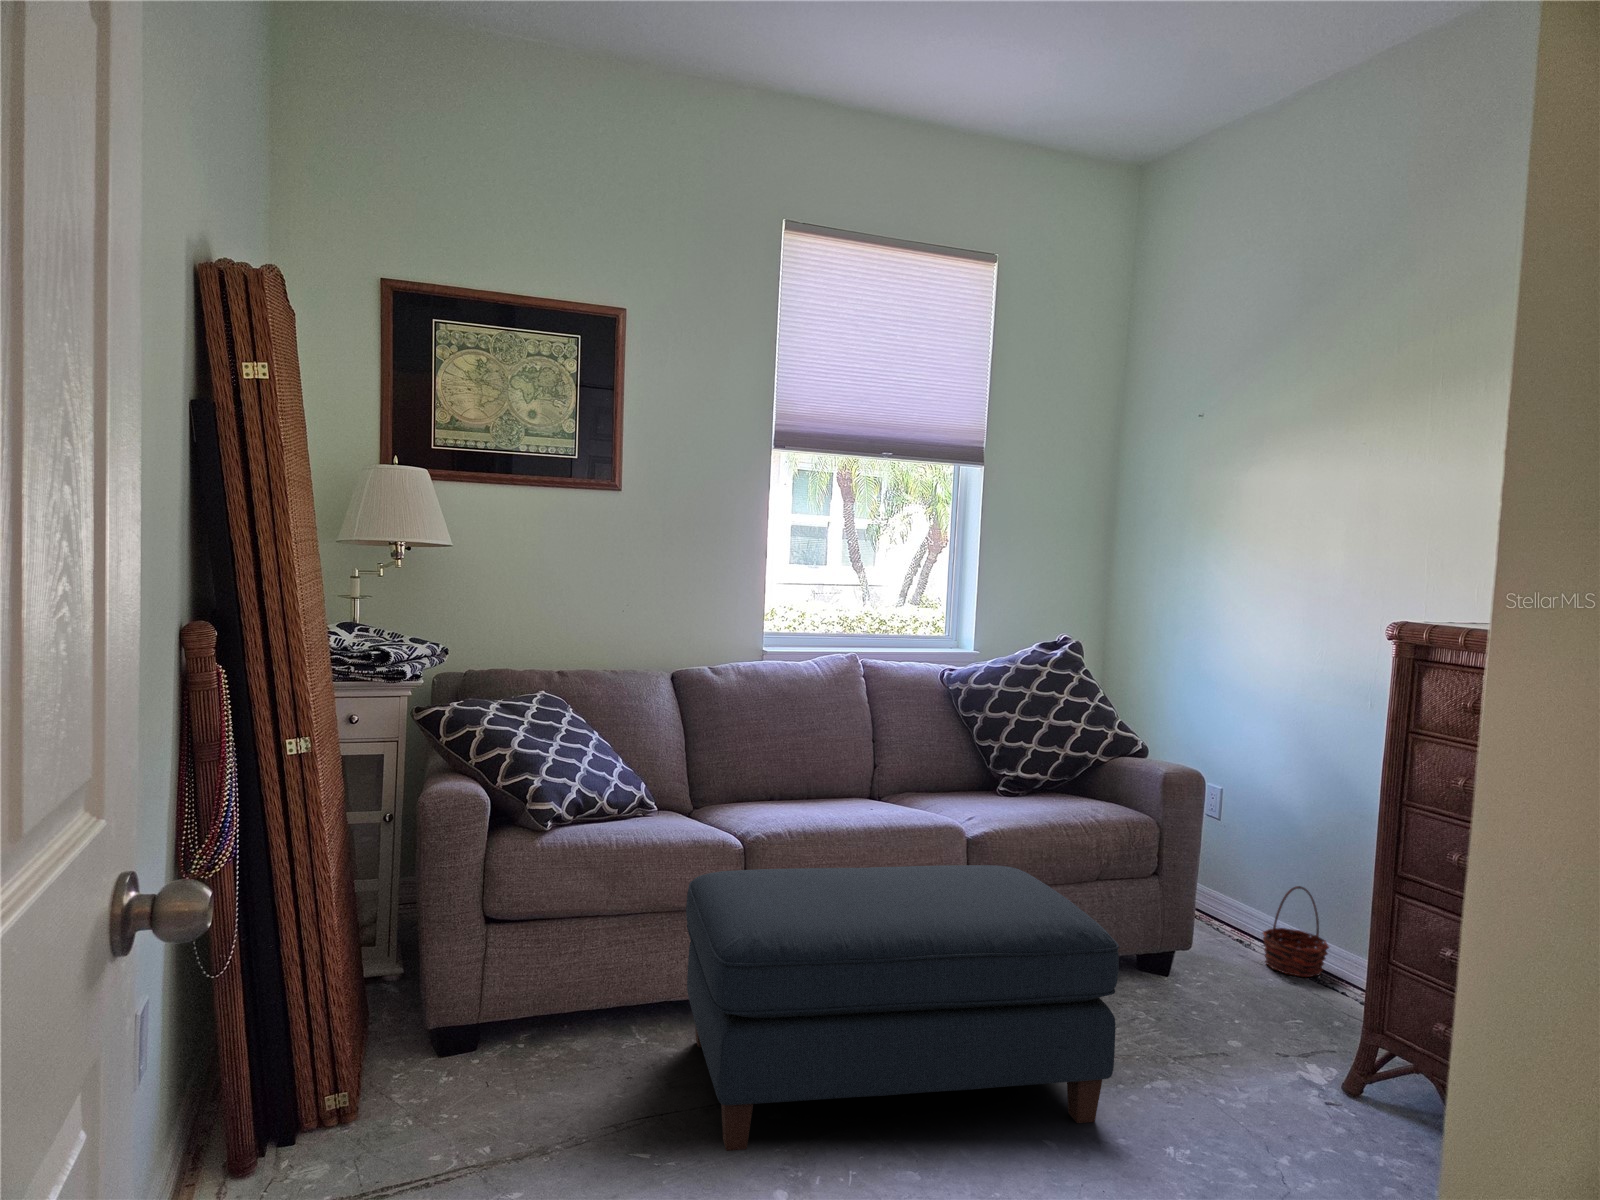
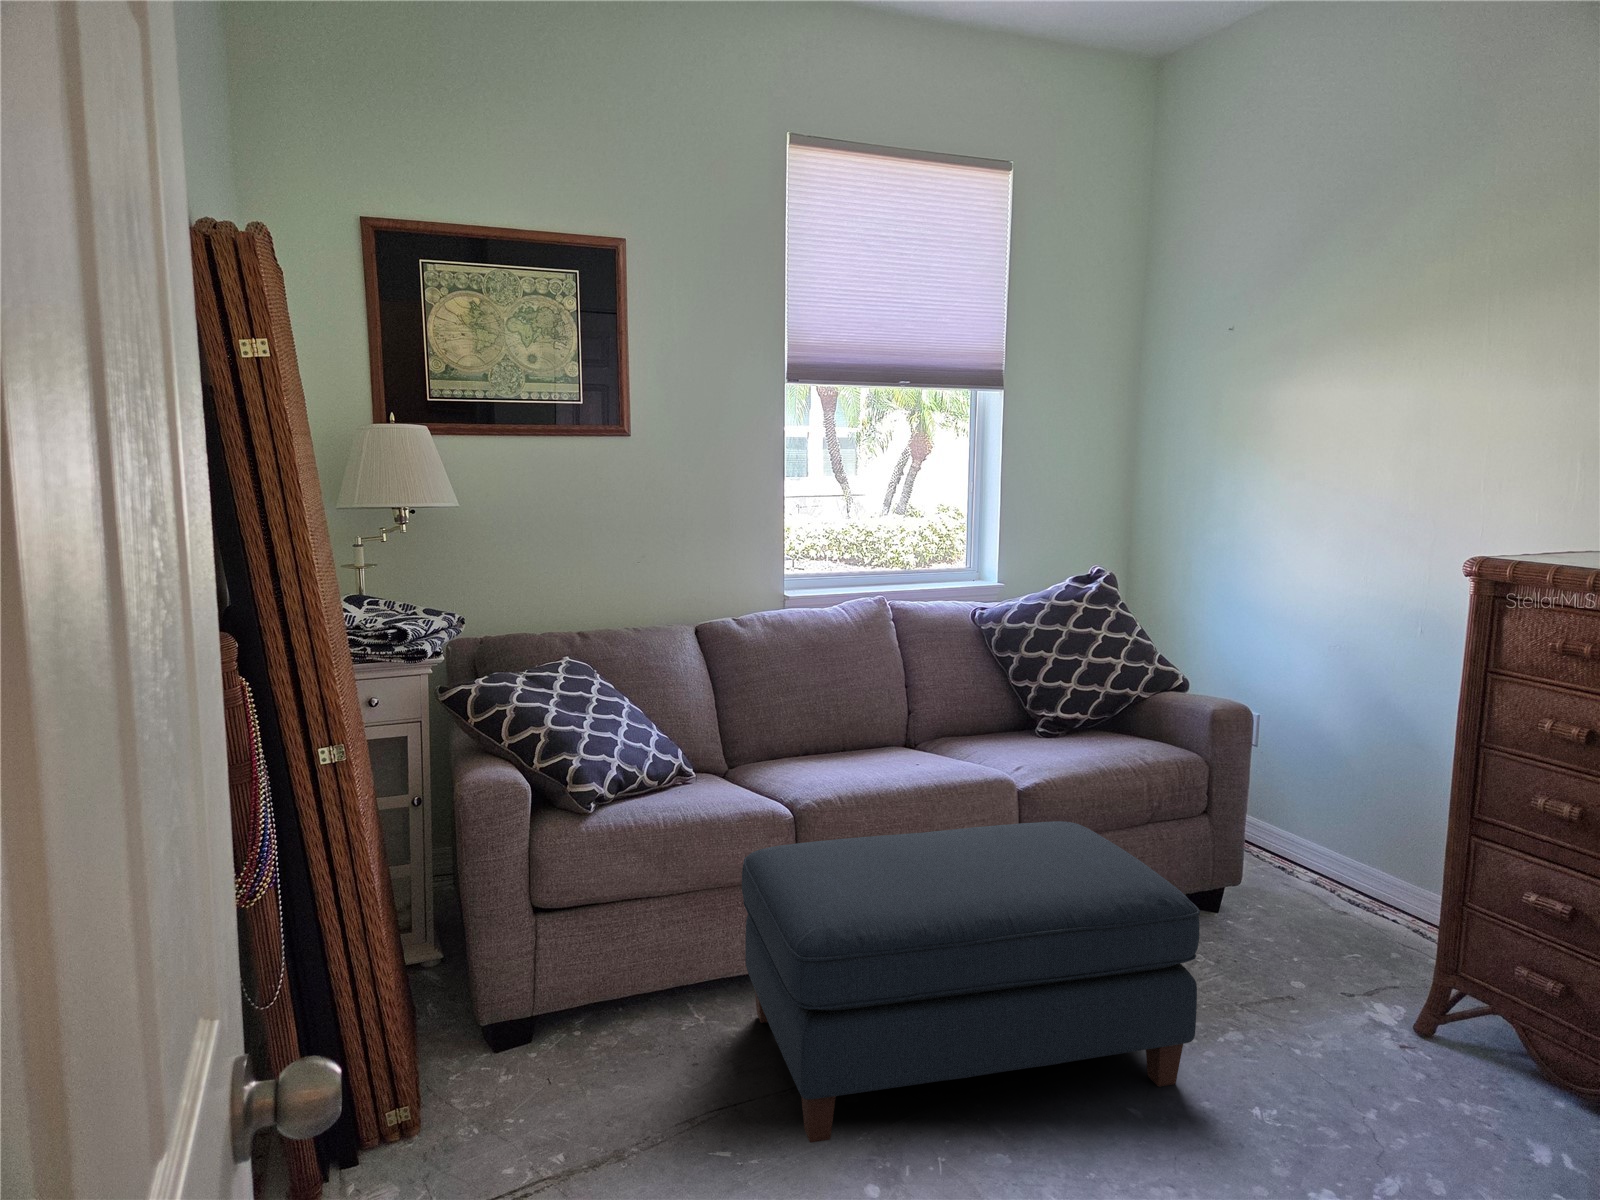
basket: present [1262,886,1329,977] -> none [1306,815,1376,905]

